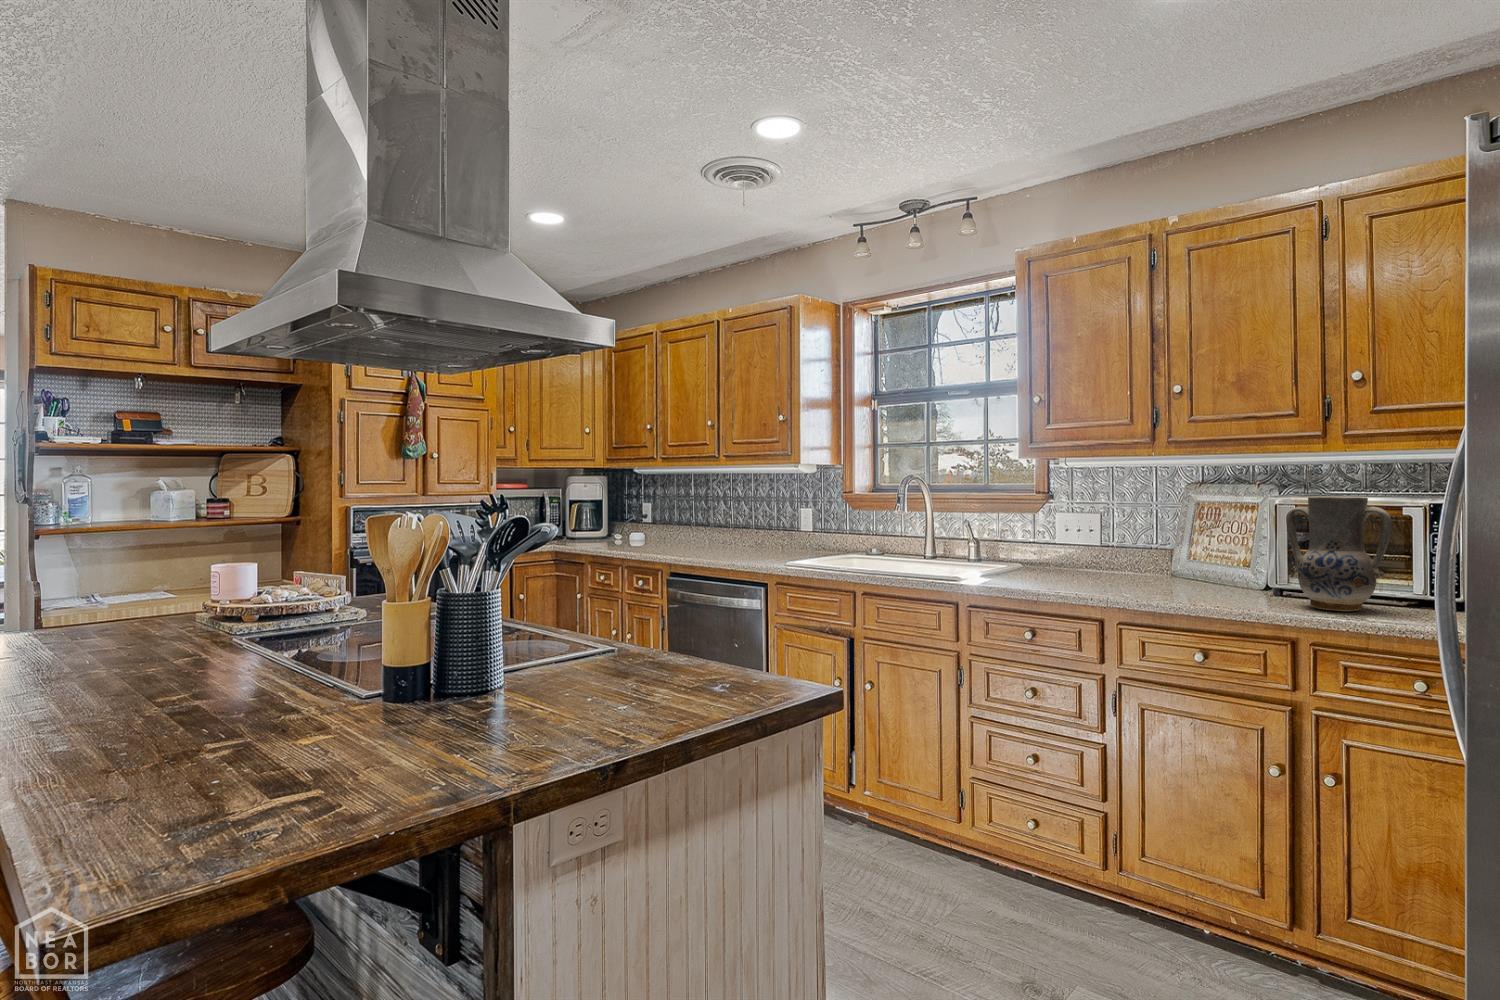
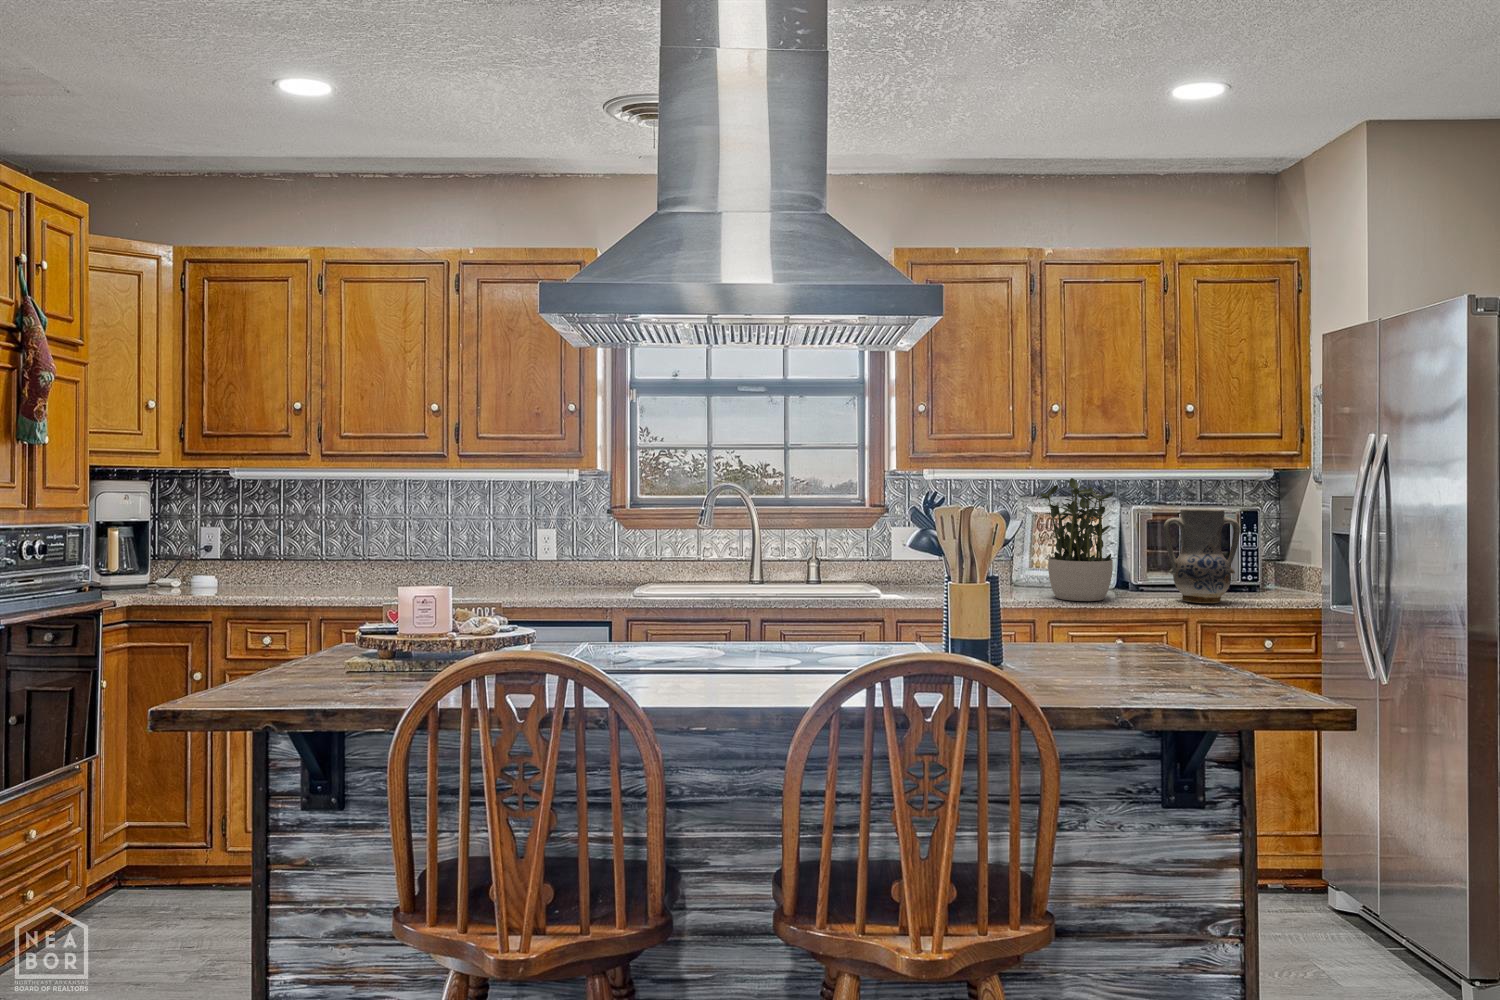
potted plant: none [1130,463,1242,597] -> present [1038,478,1114,601]

